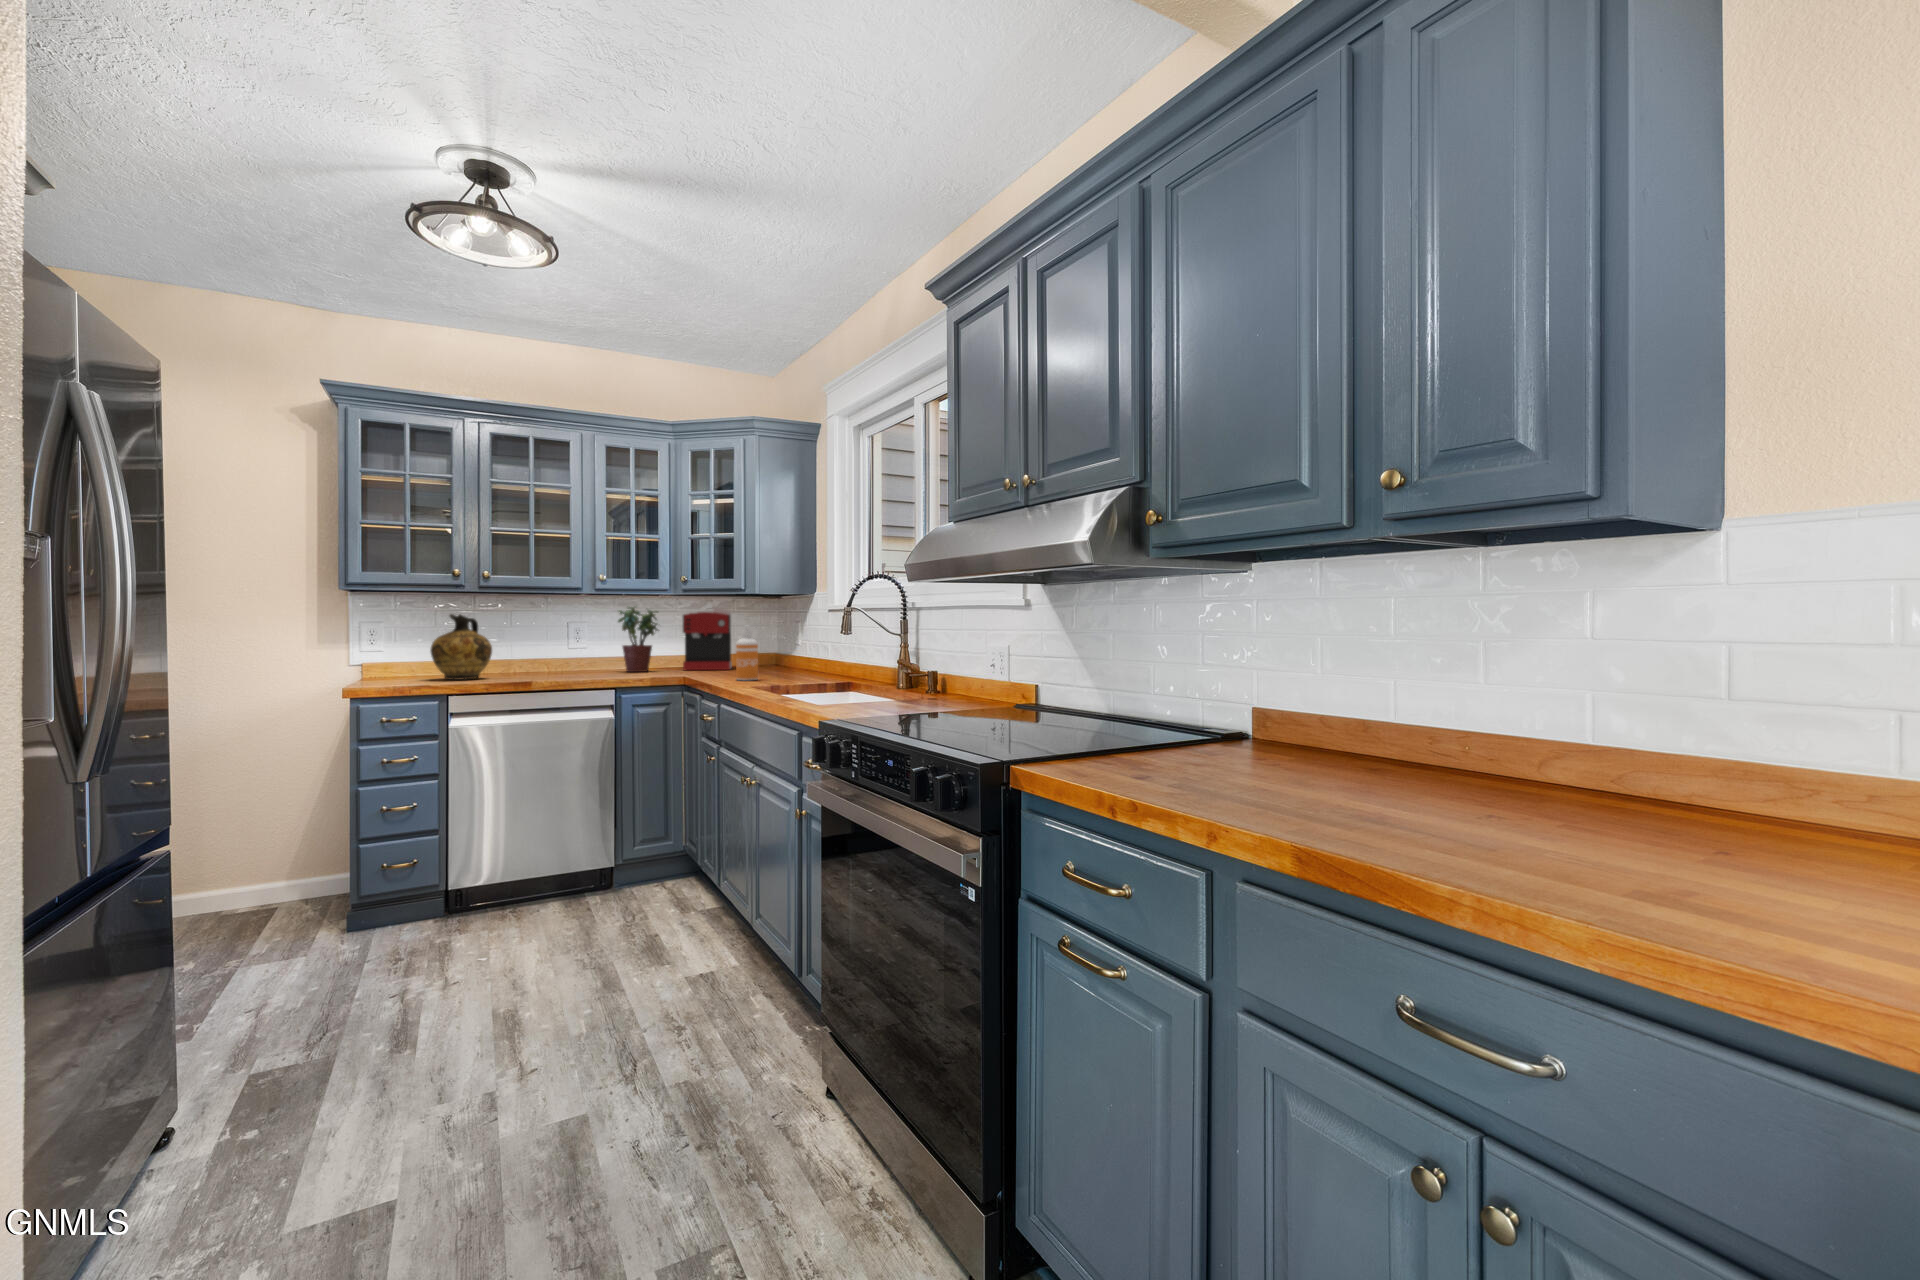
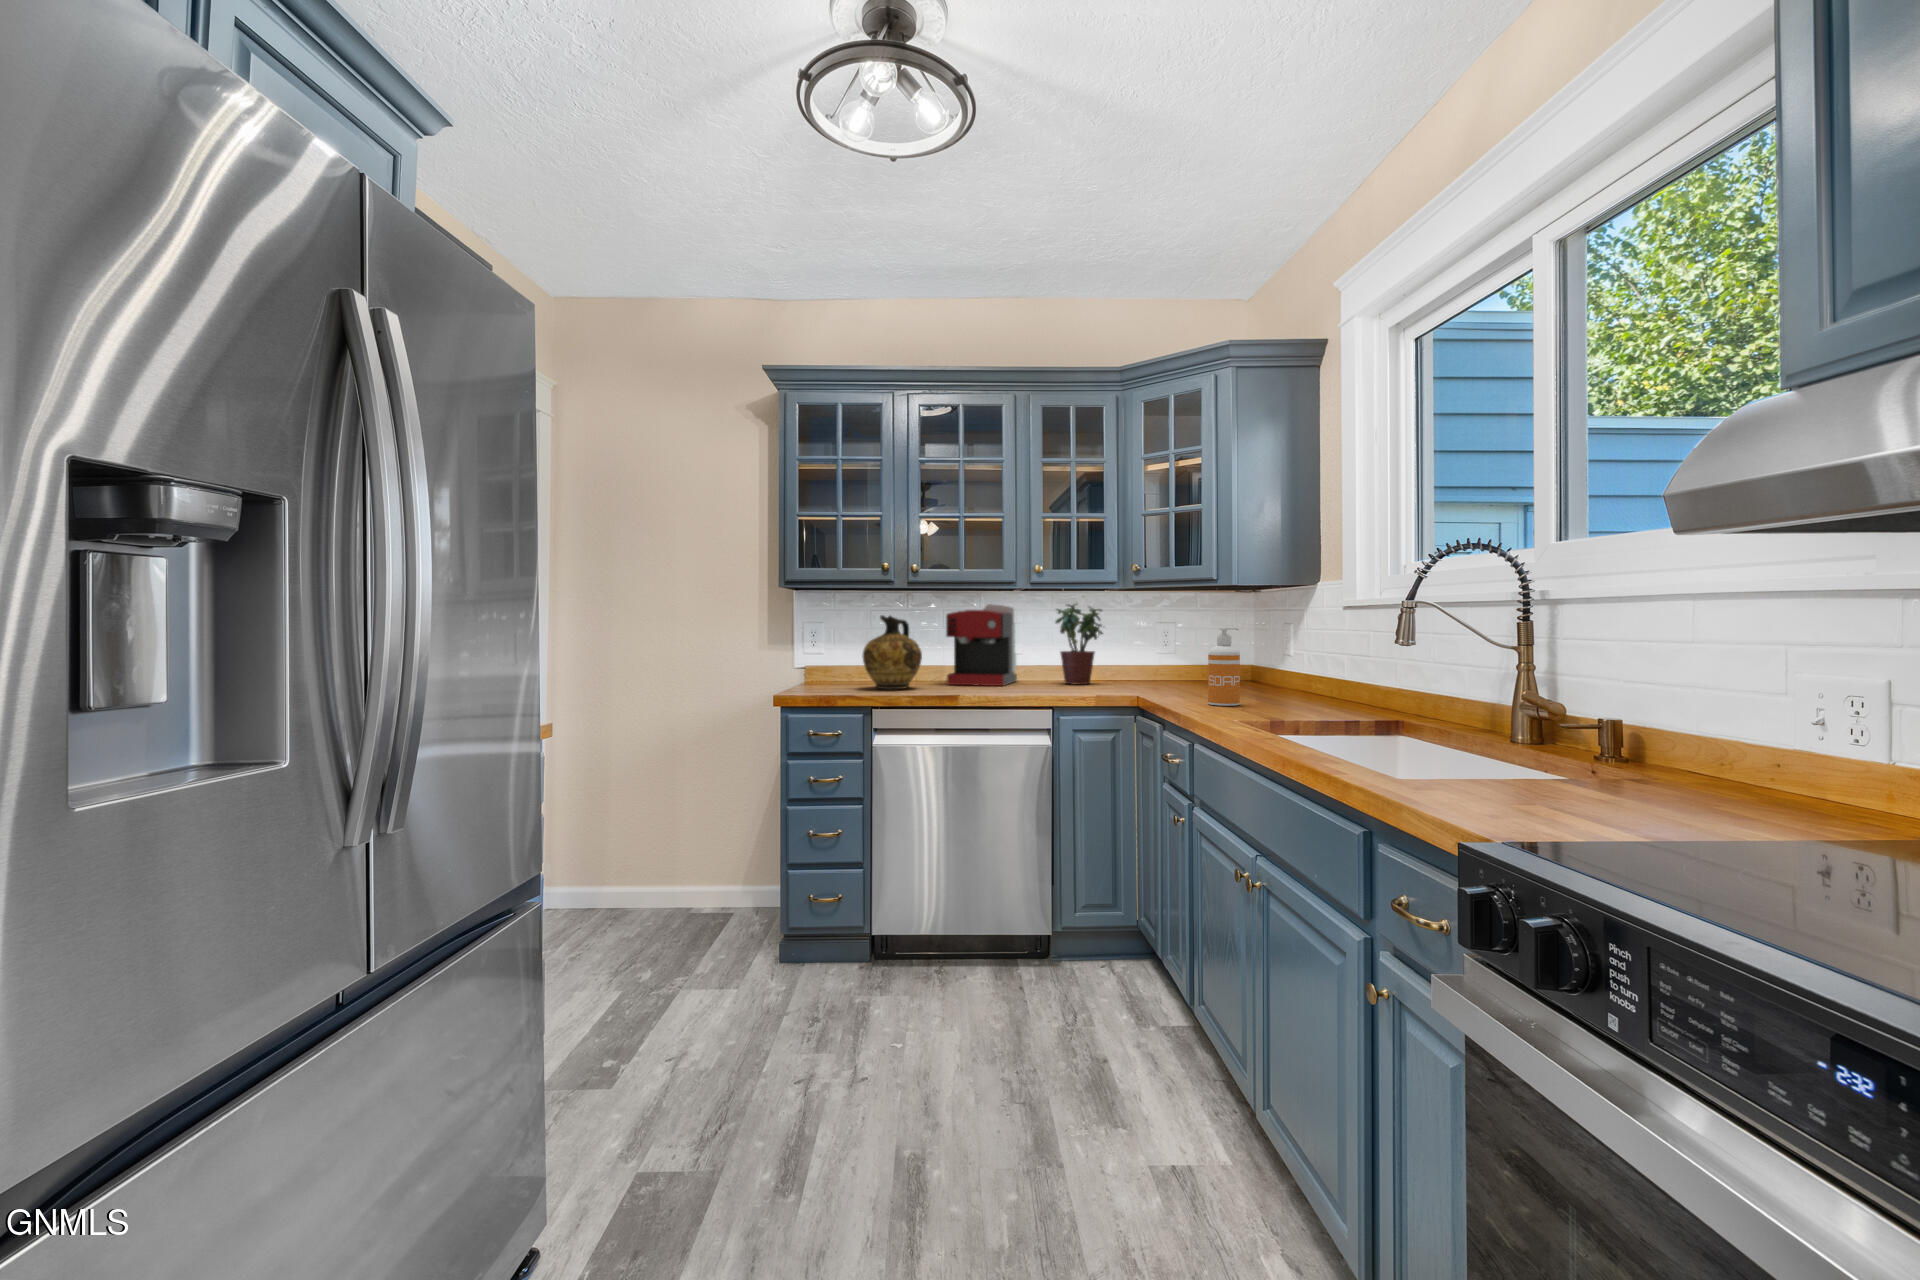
coffee maker: present [683,608,732,670] -> present [946,604,1017,686]

